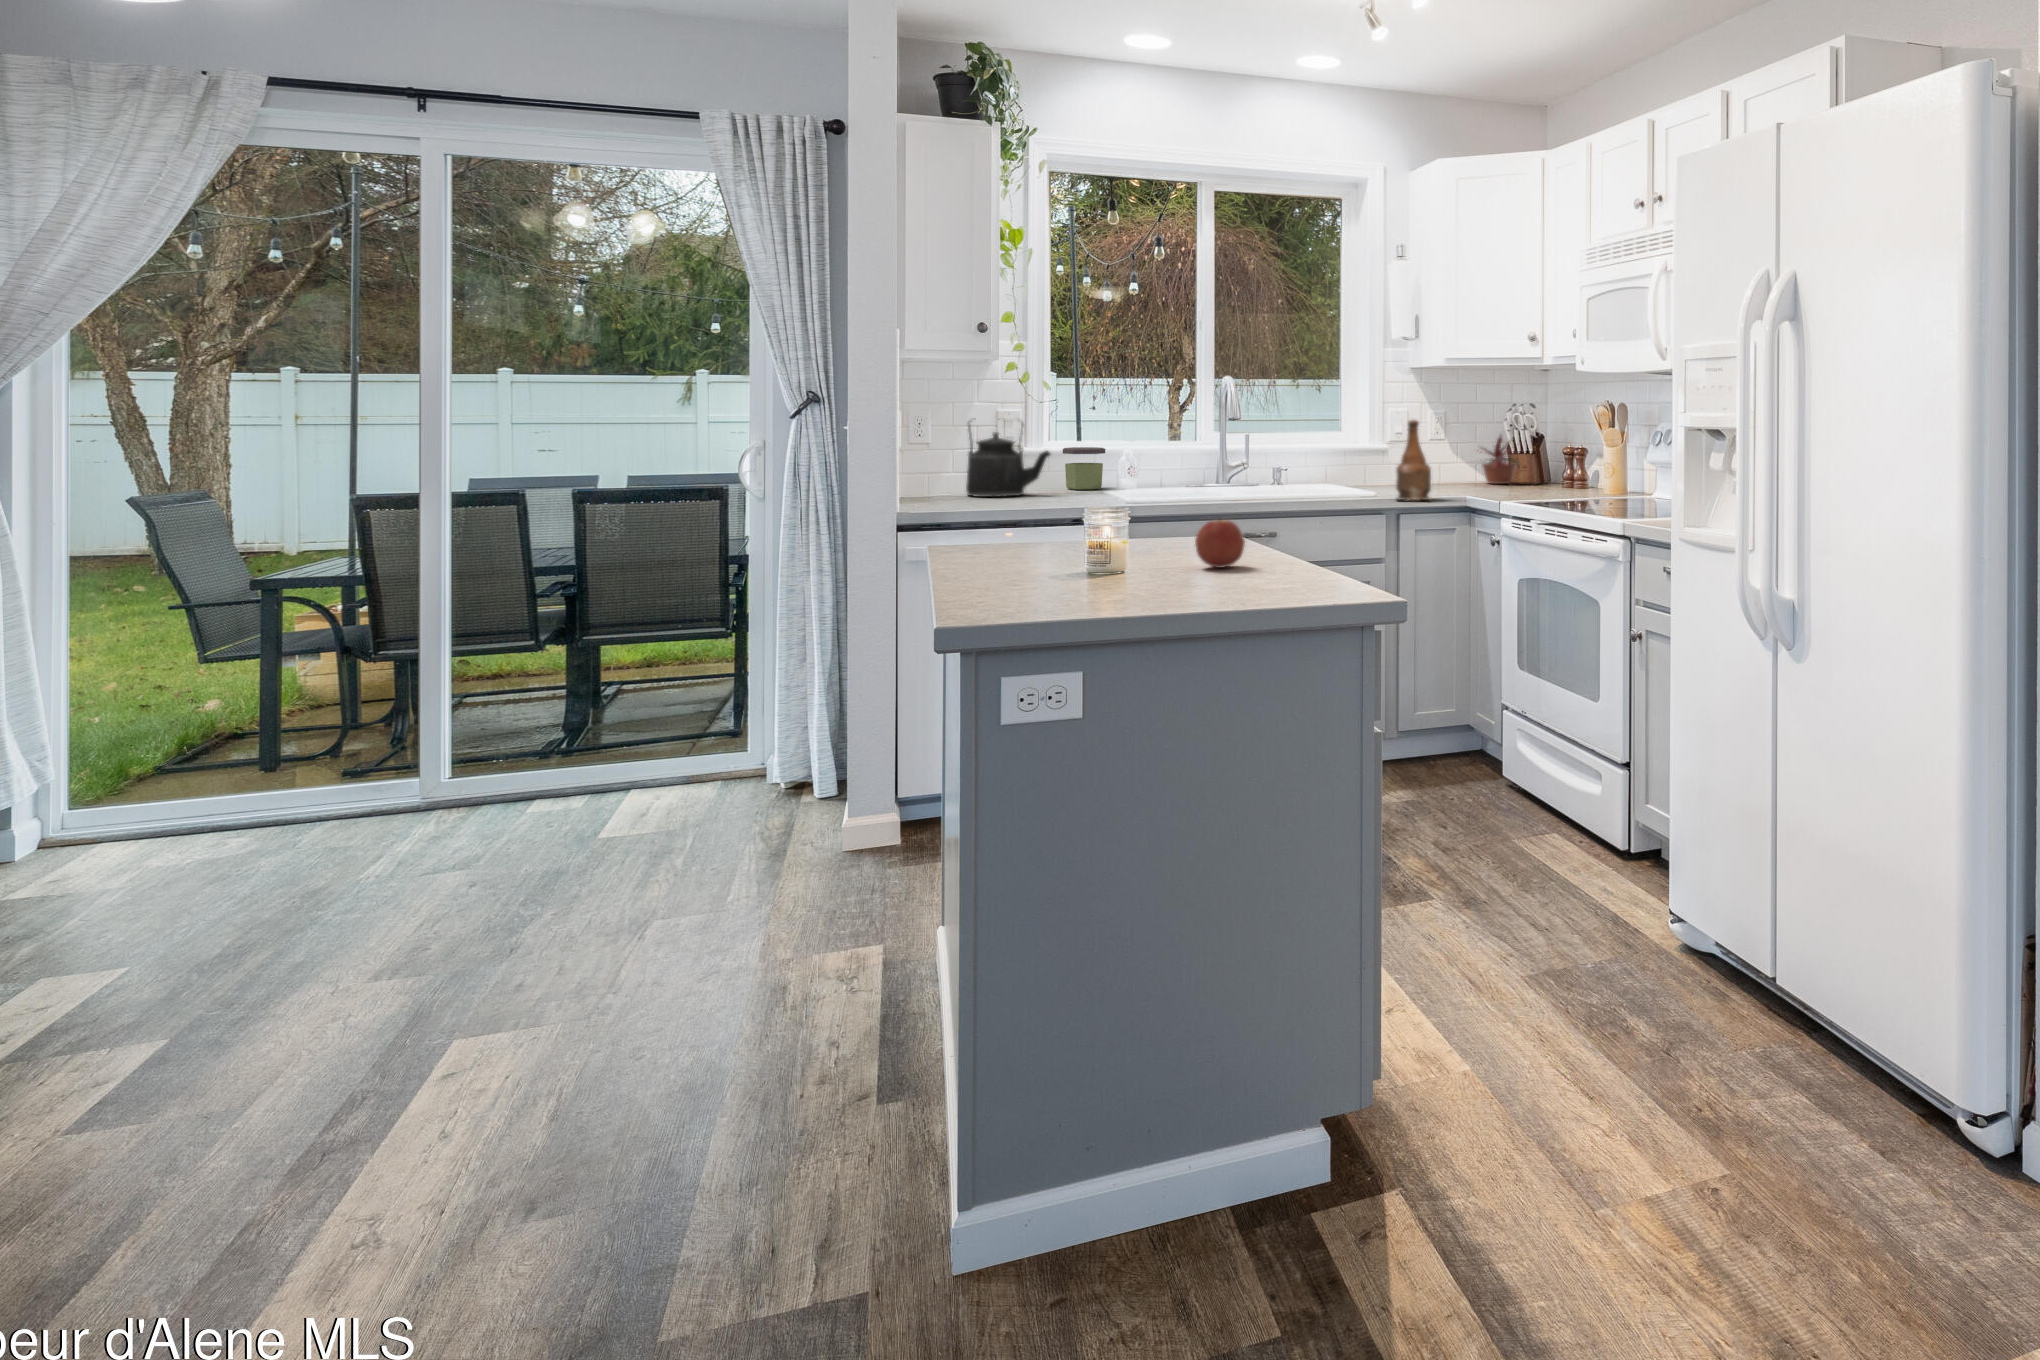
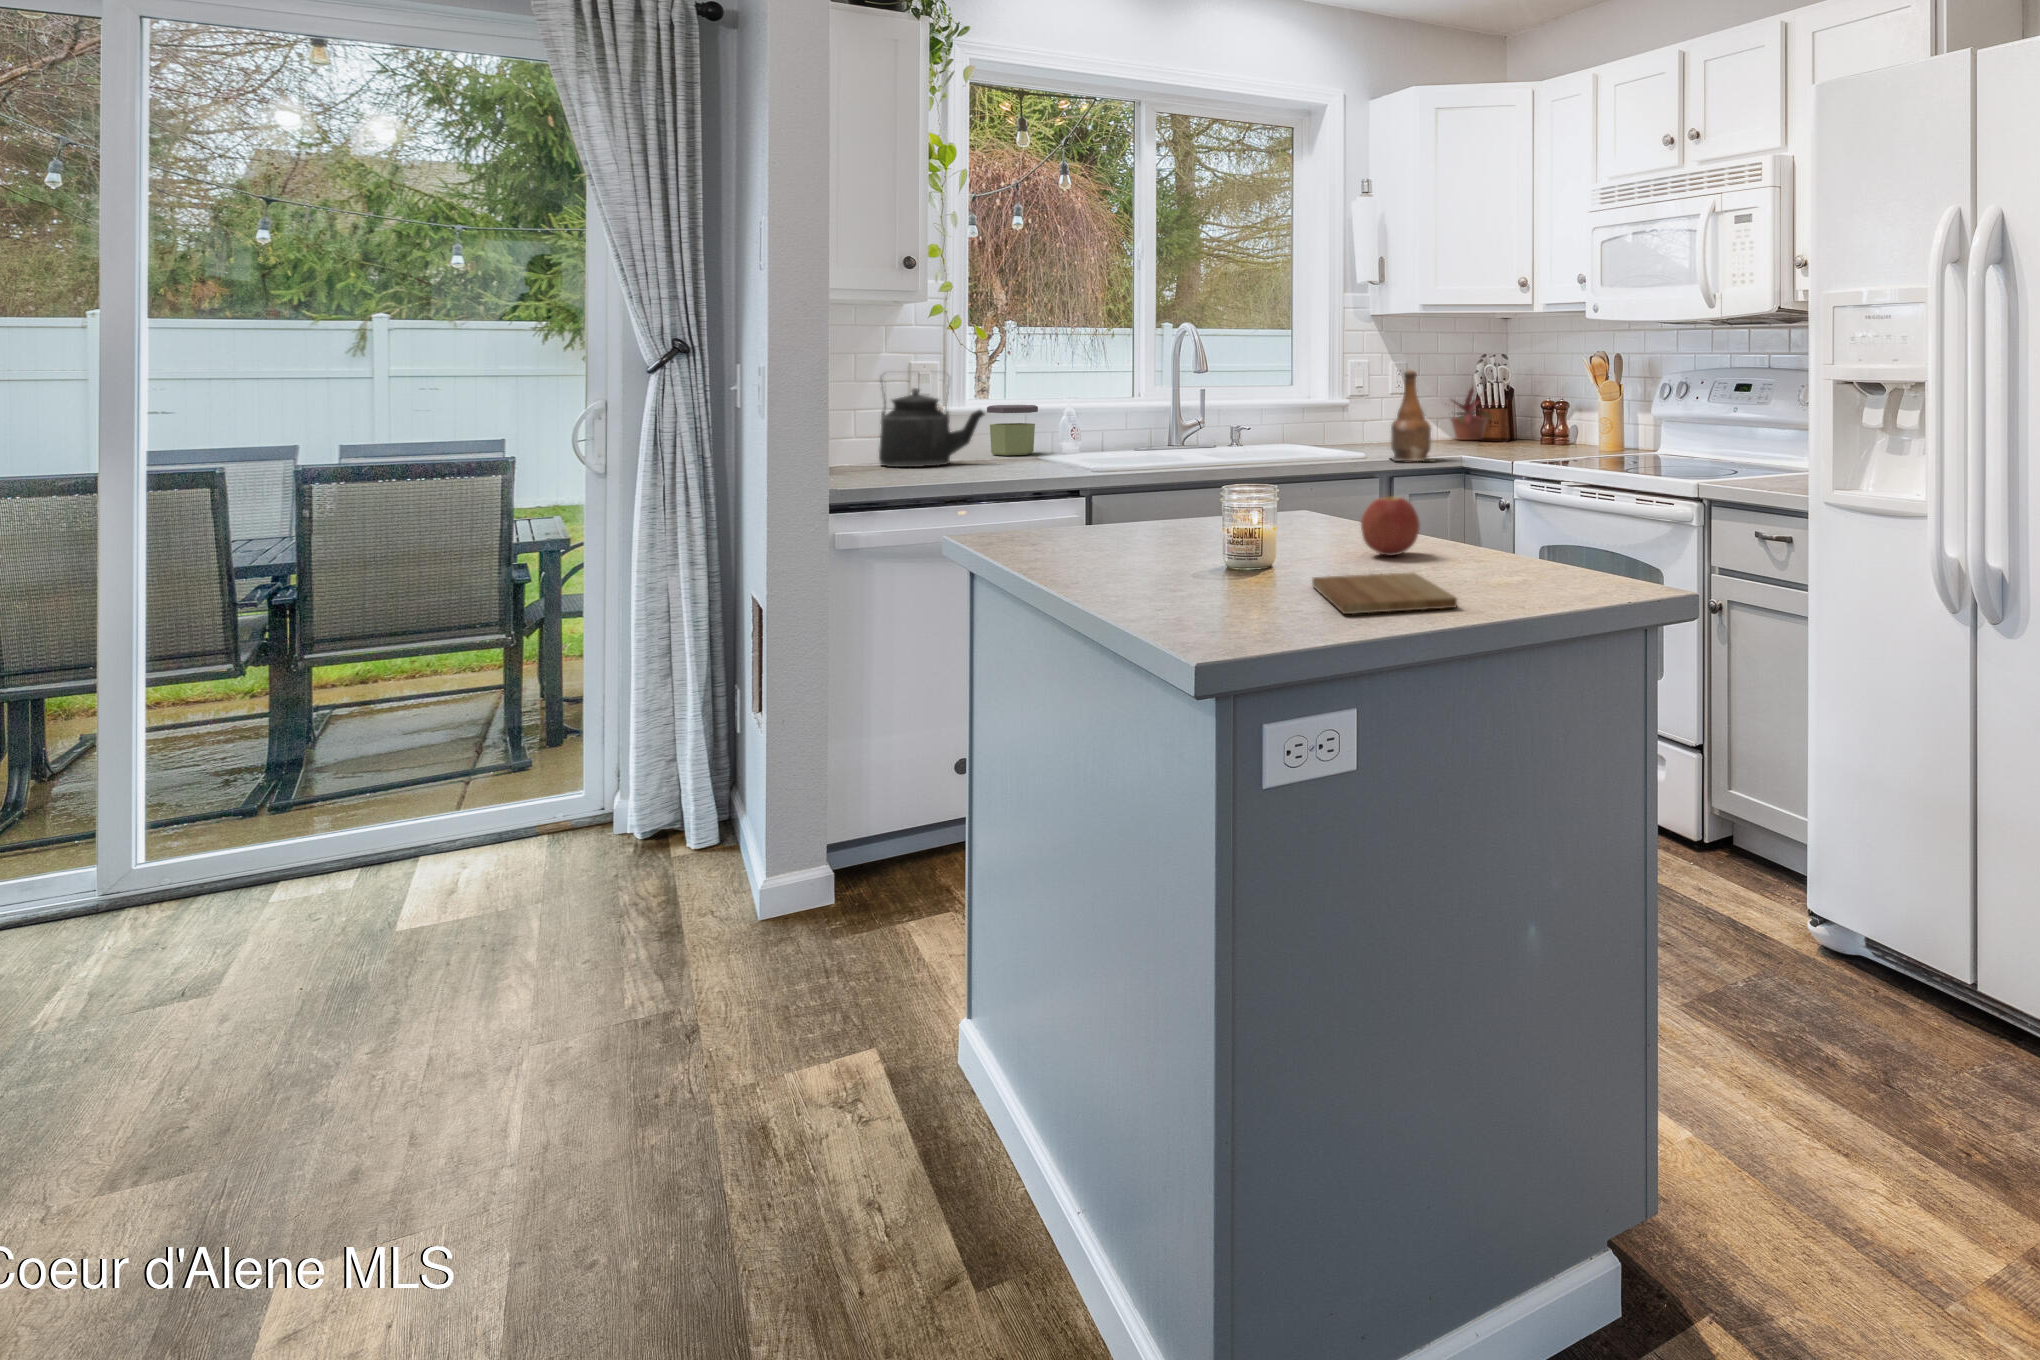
cutting board: none [1095,578,1199,604] -> present [1312,573,1457,614]

